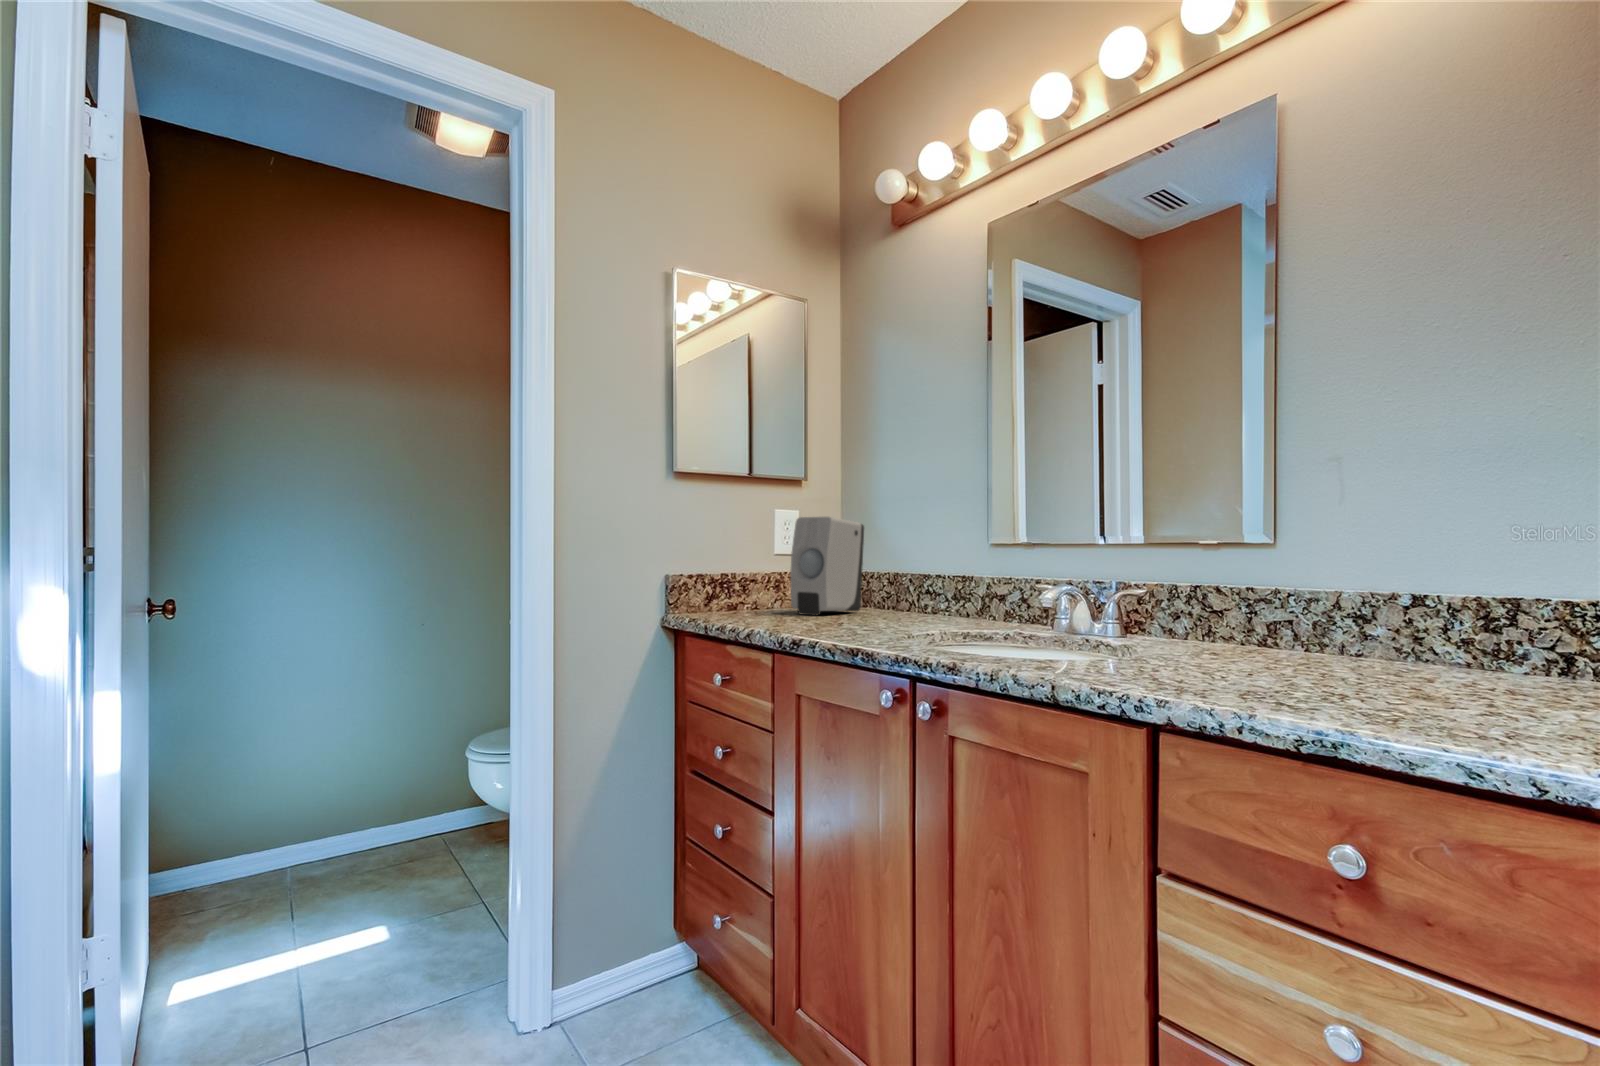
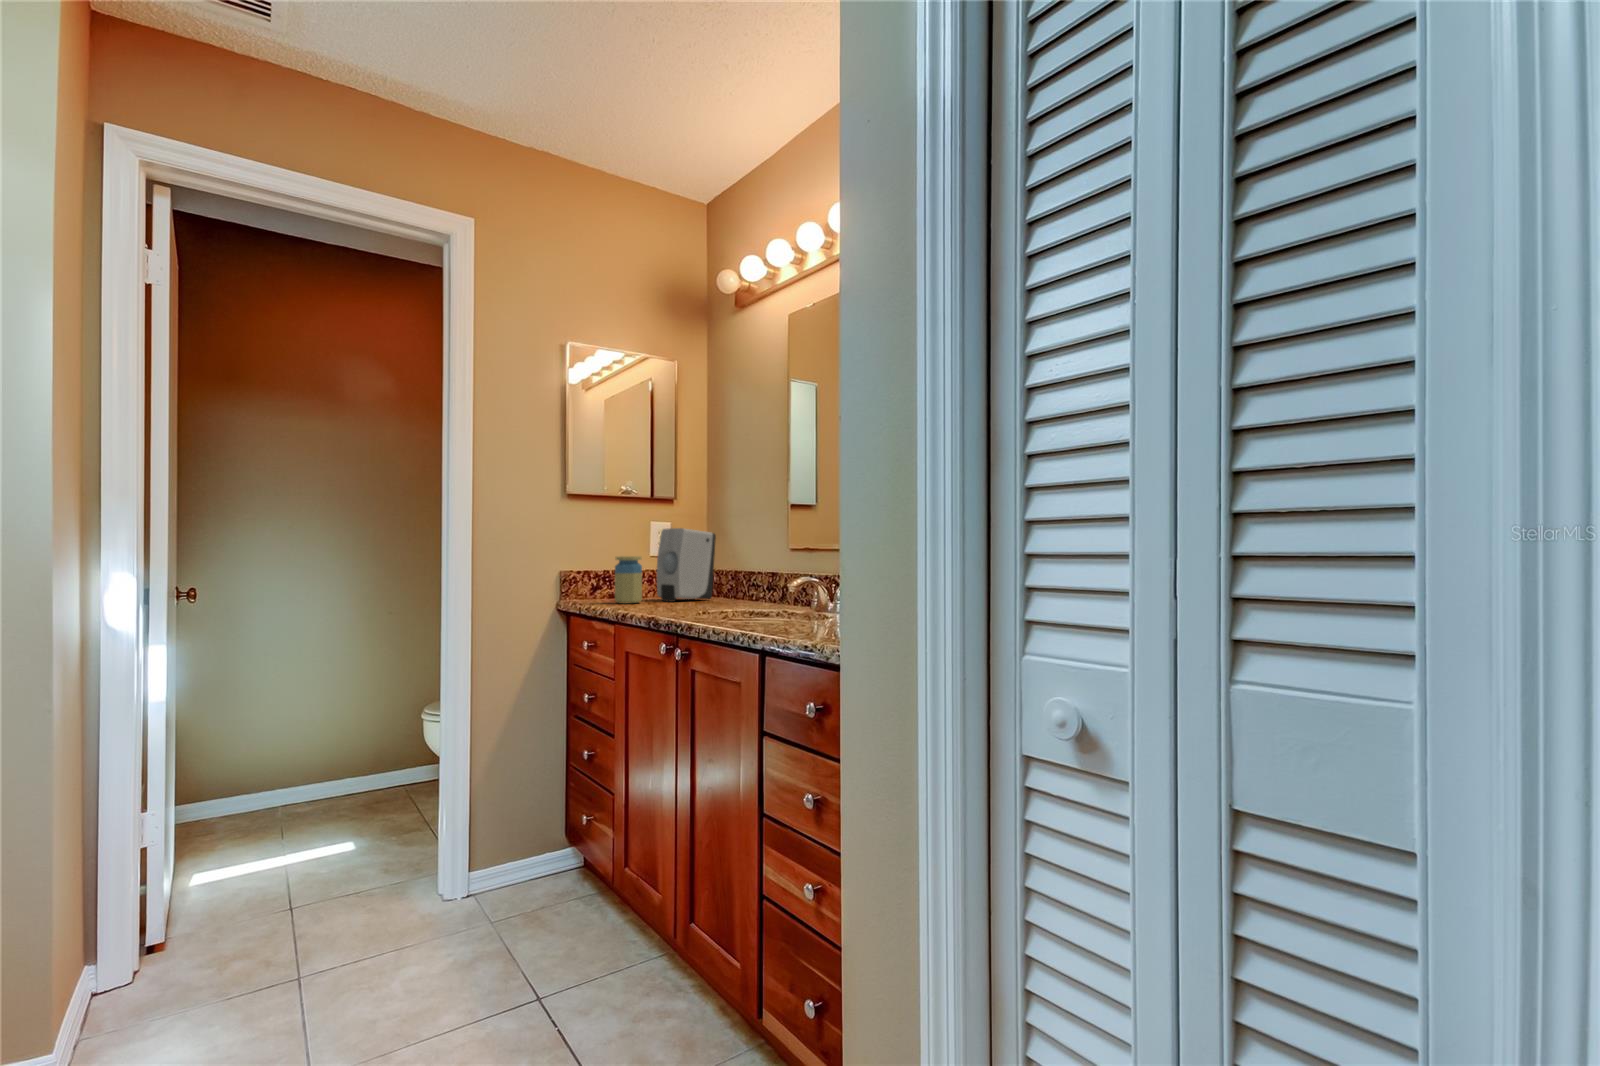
jar: none [745,554,782,619] -> present [615,556,642,604]

